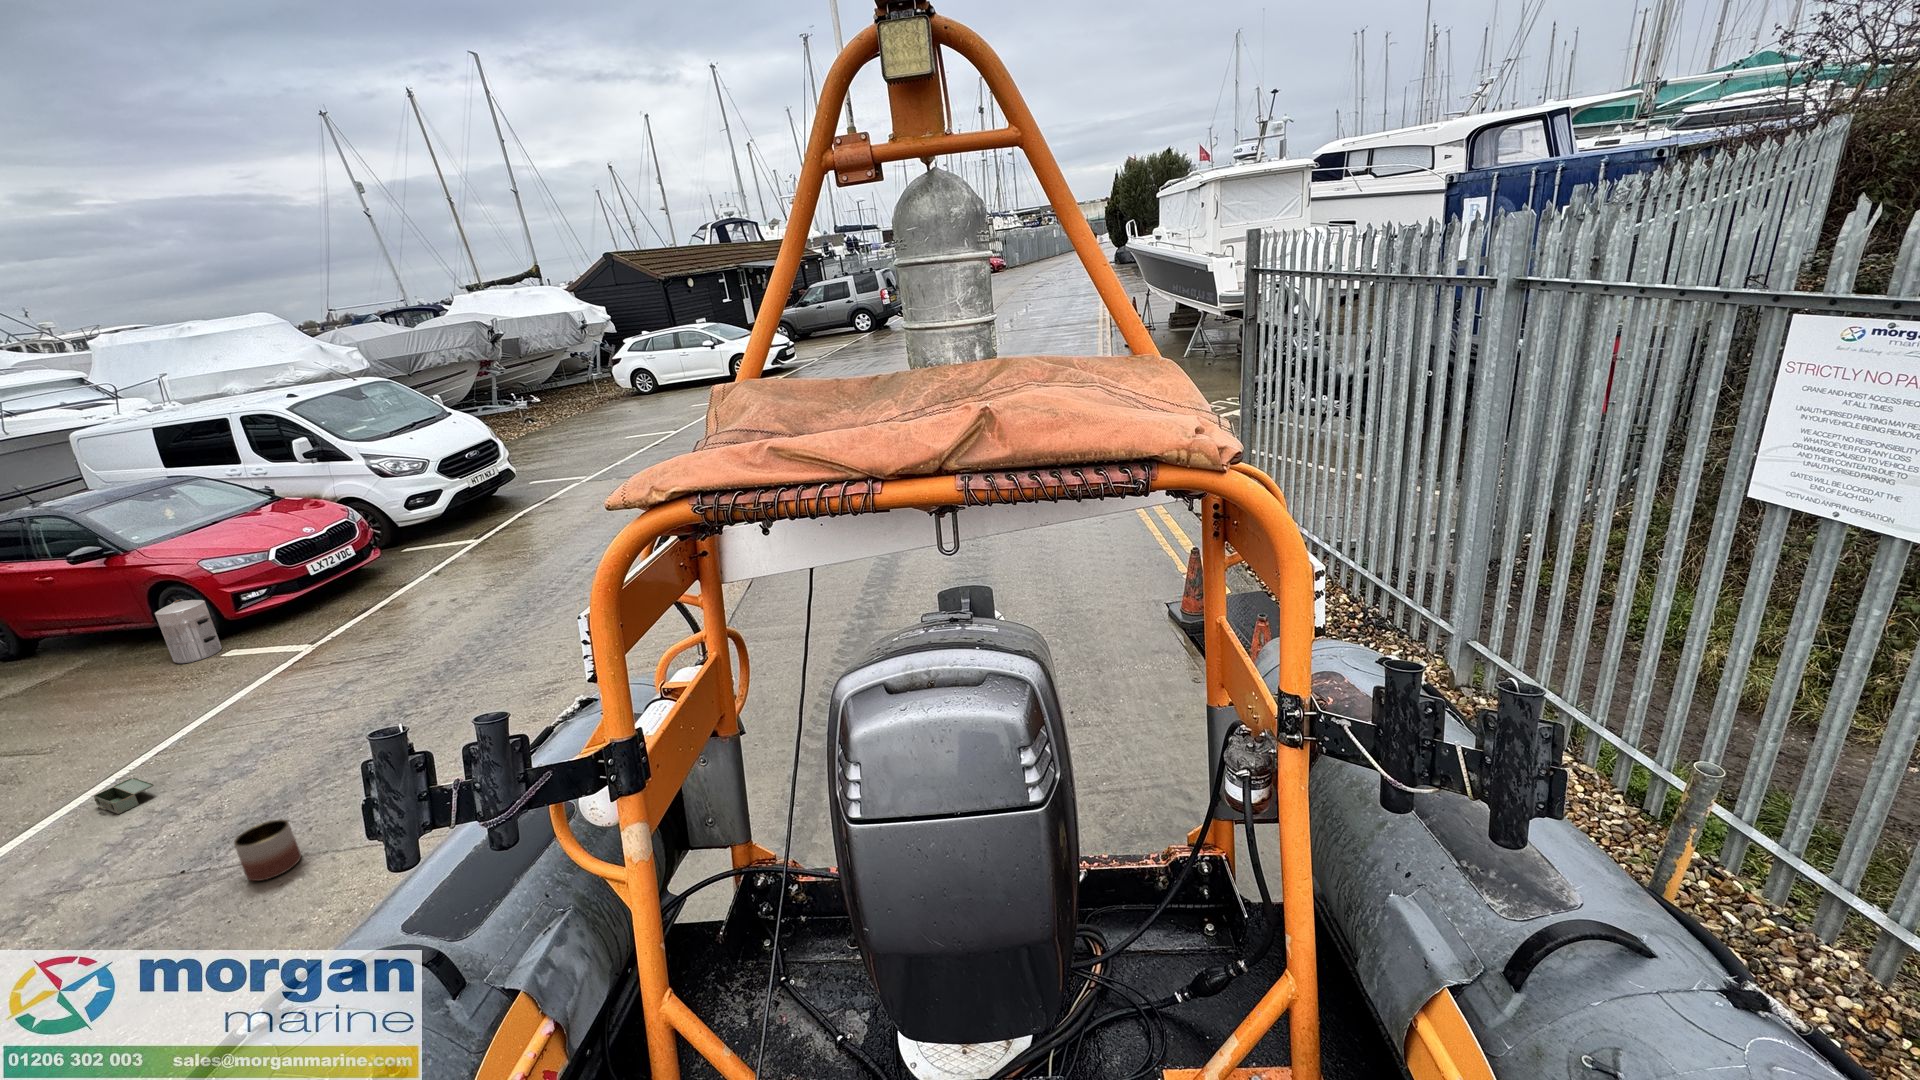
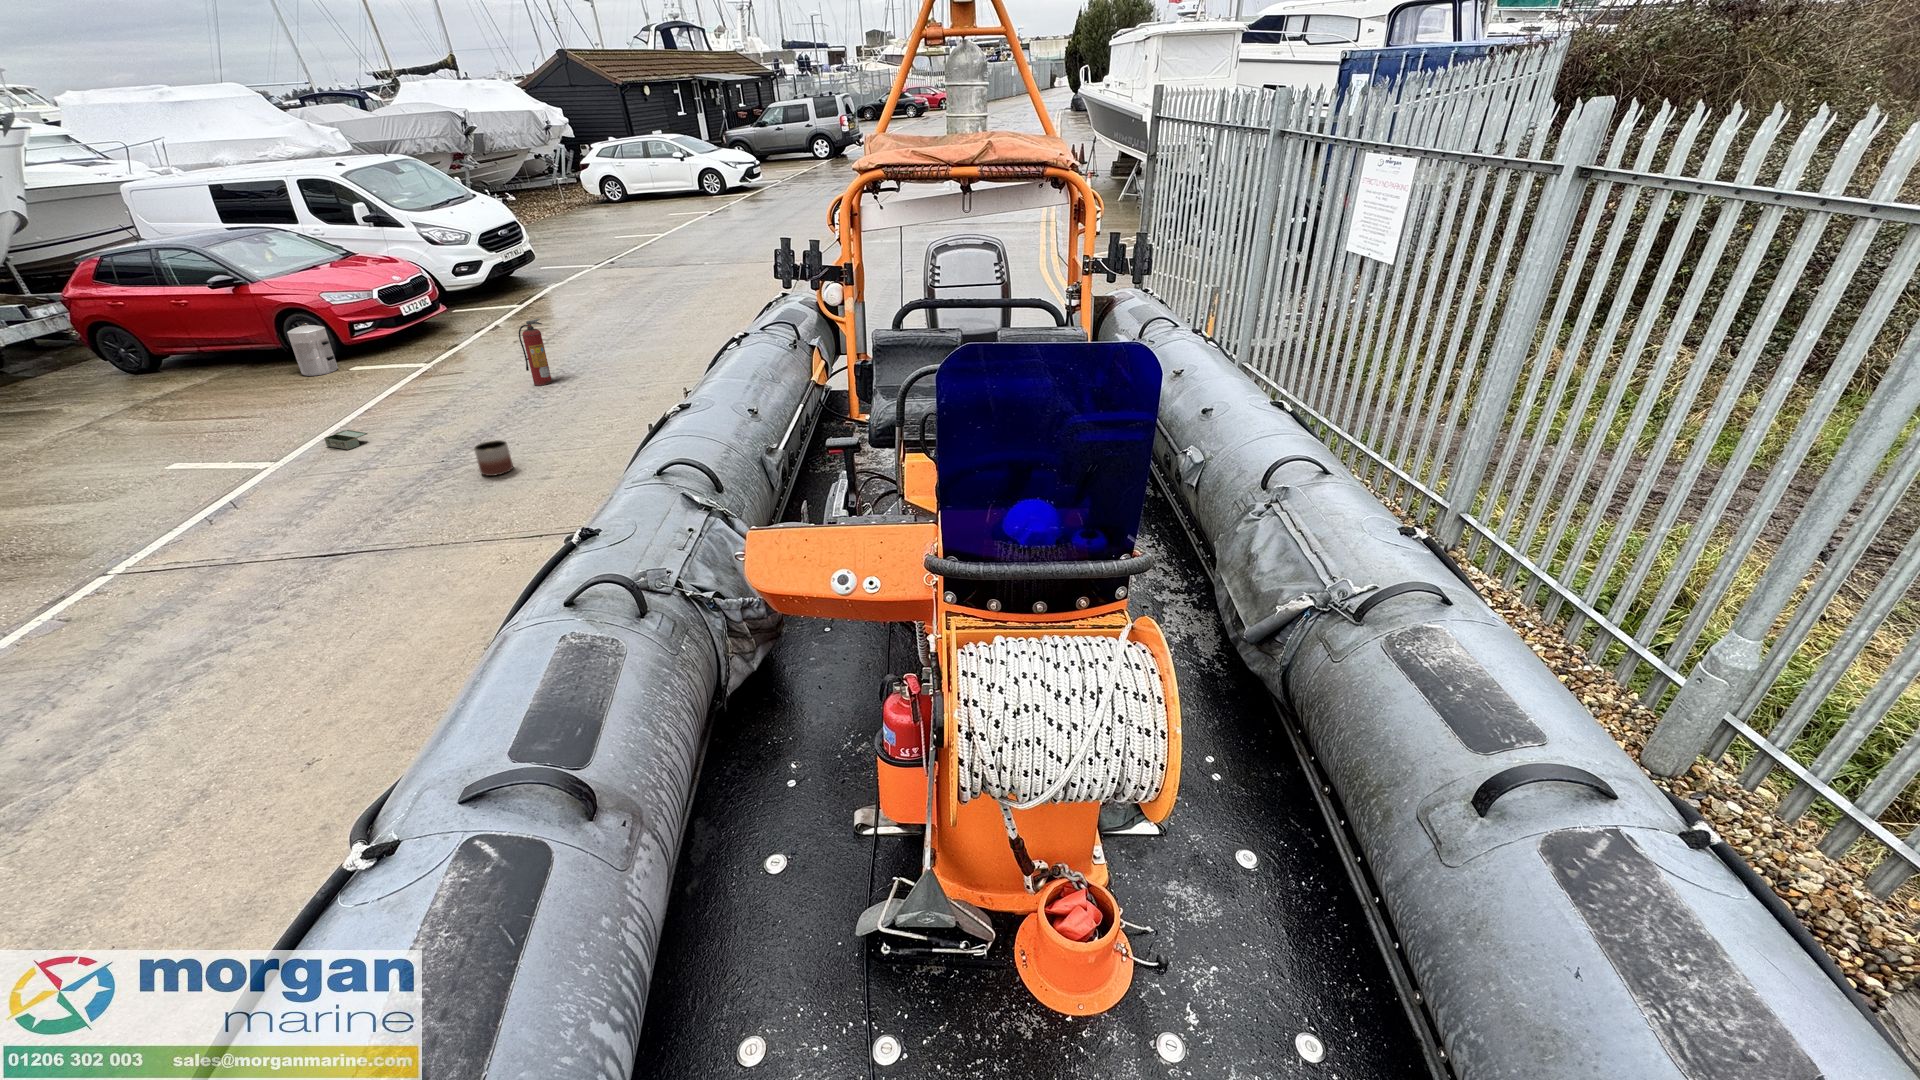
fire extinguisher: none [403,590,451,677] -> present [519,318,552,386]

